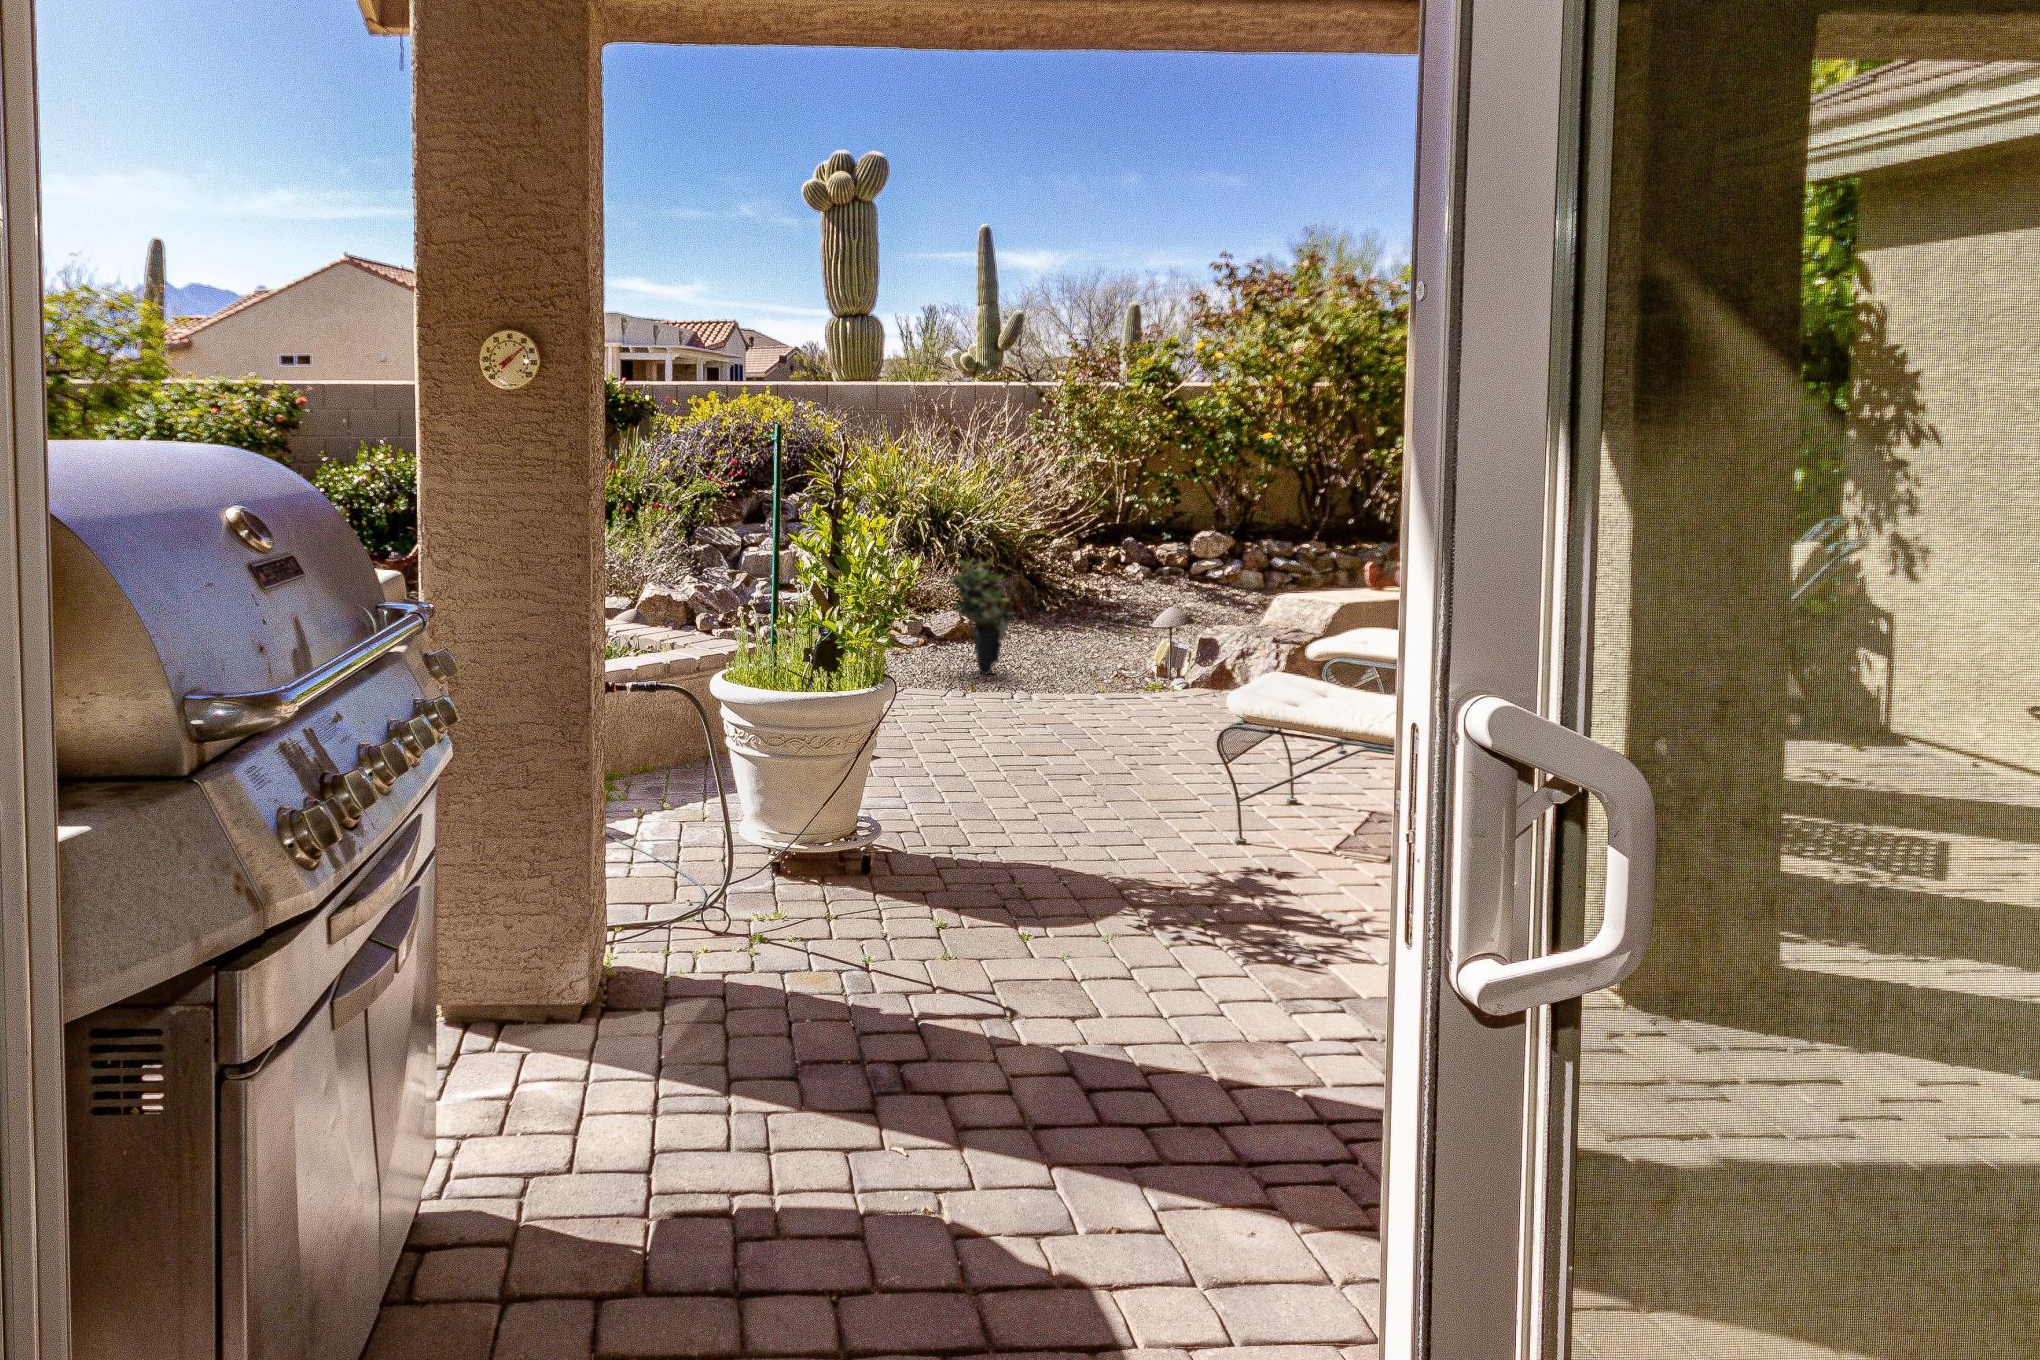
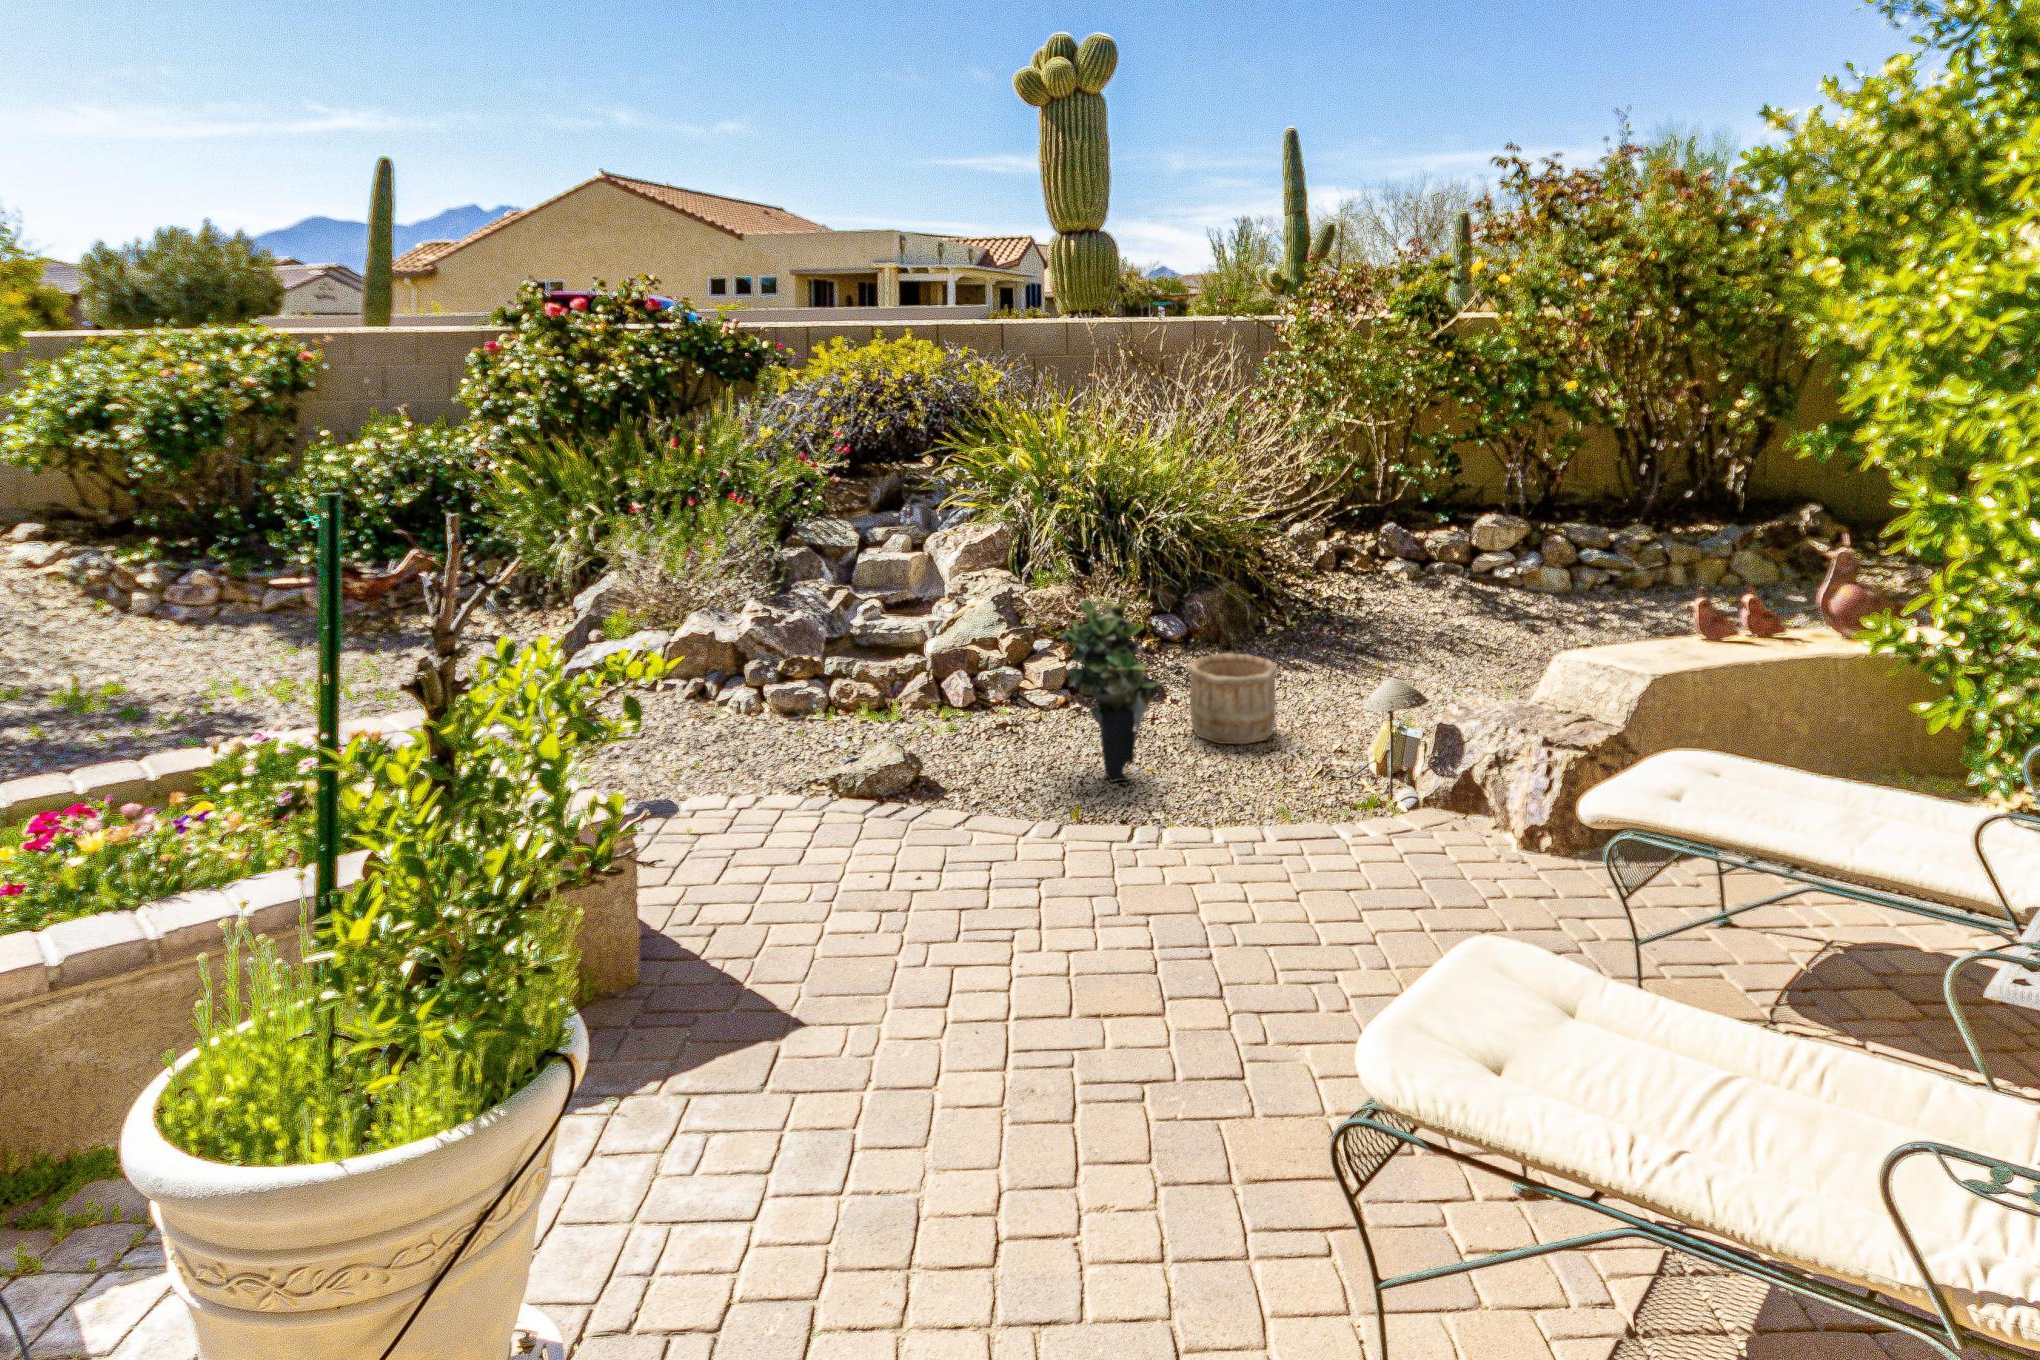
wooden bucket: none [1020,605,1083,661] -> present [1188,653,1278,744]

